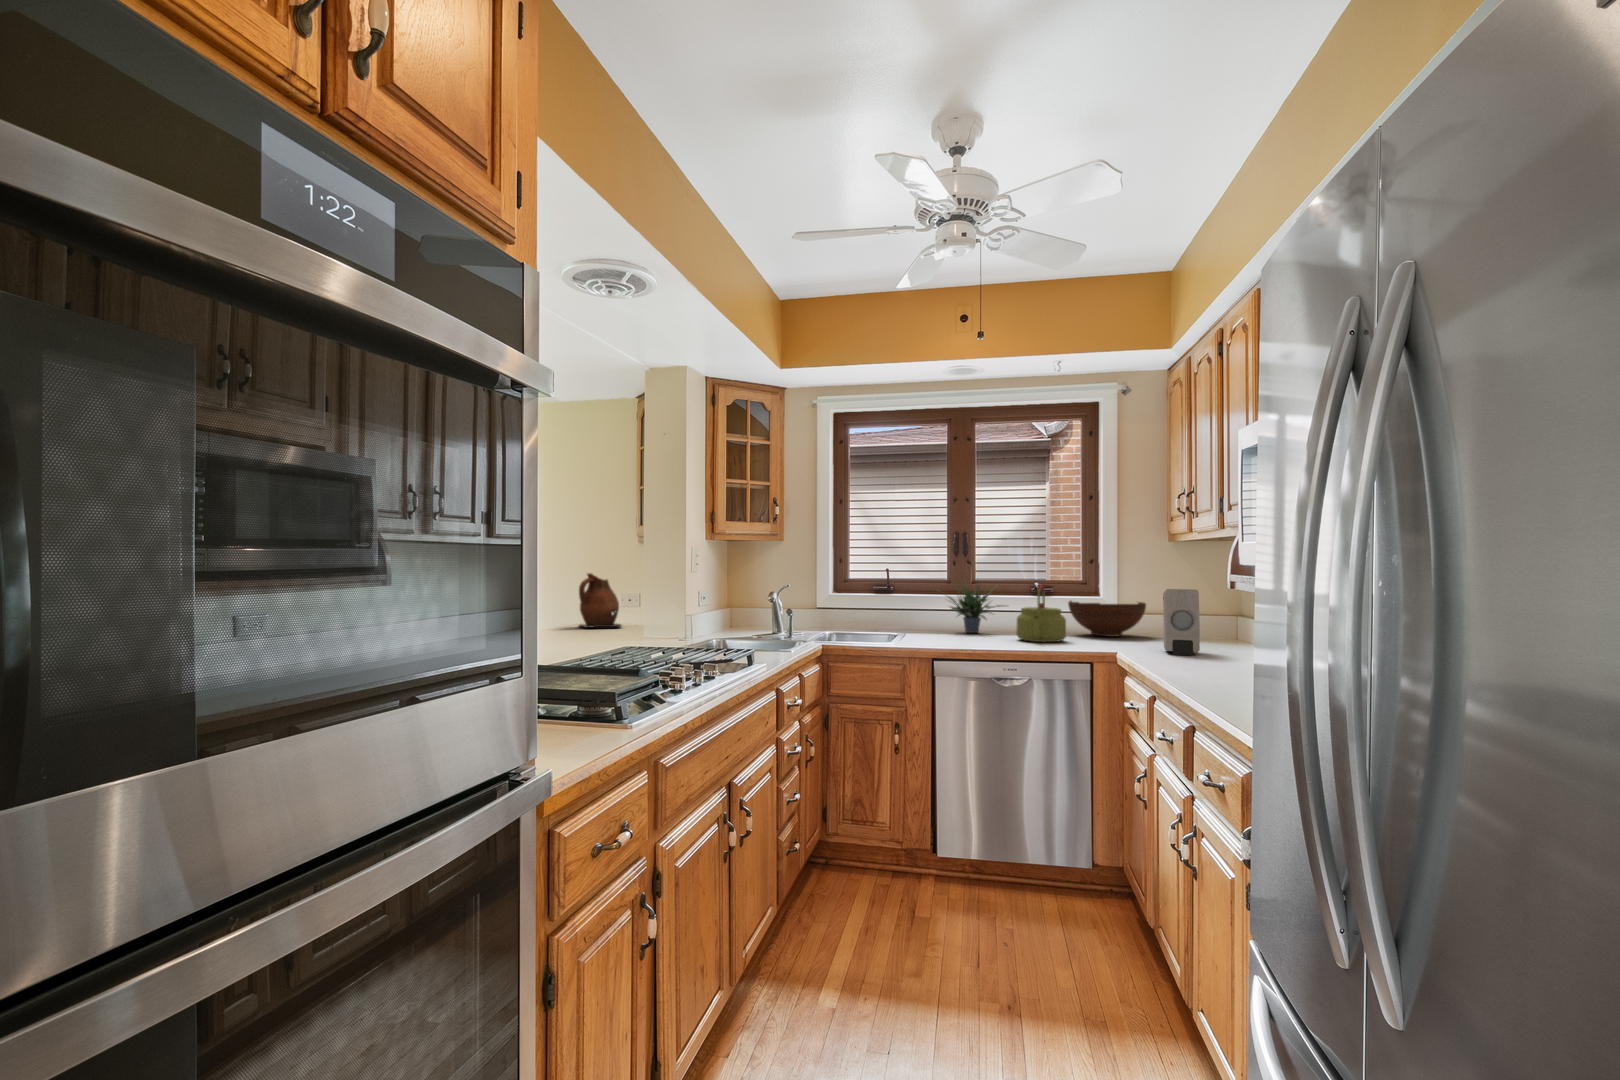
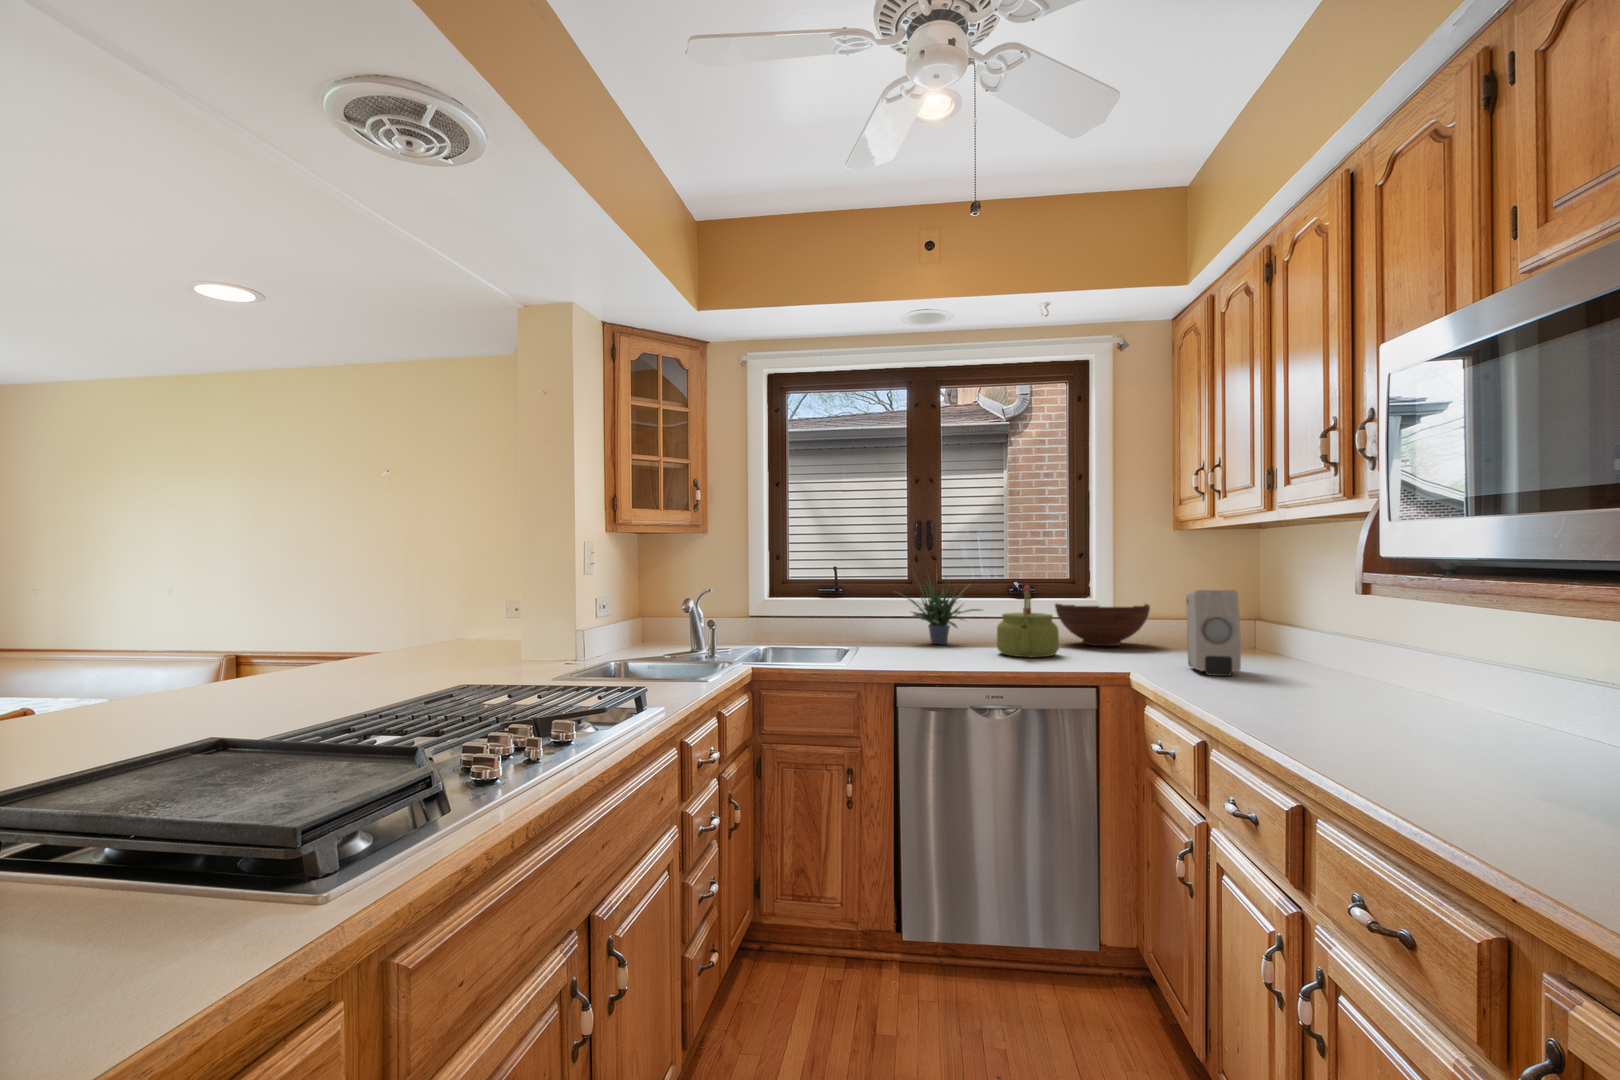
ceramic pitcher: present [579,573,621,628] -> none [441,576,501,646]

